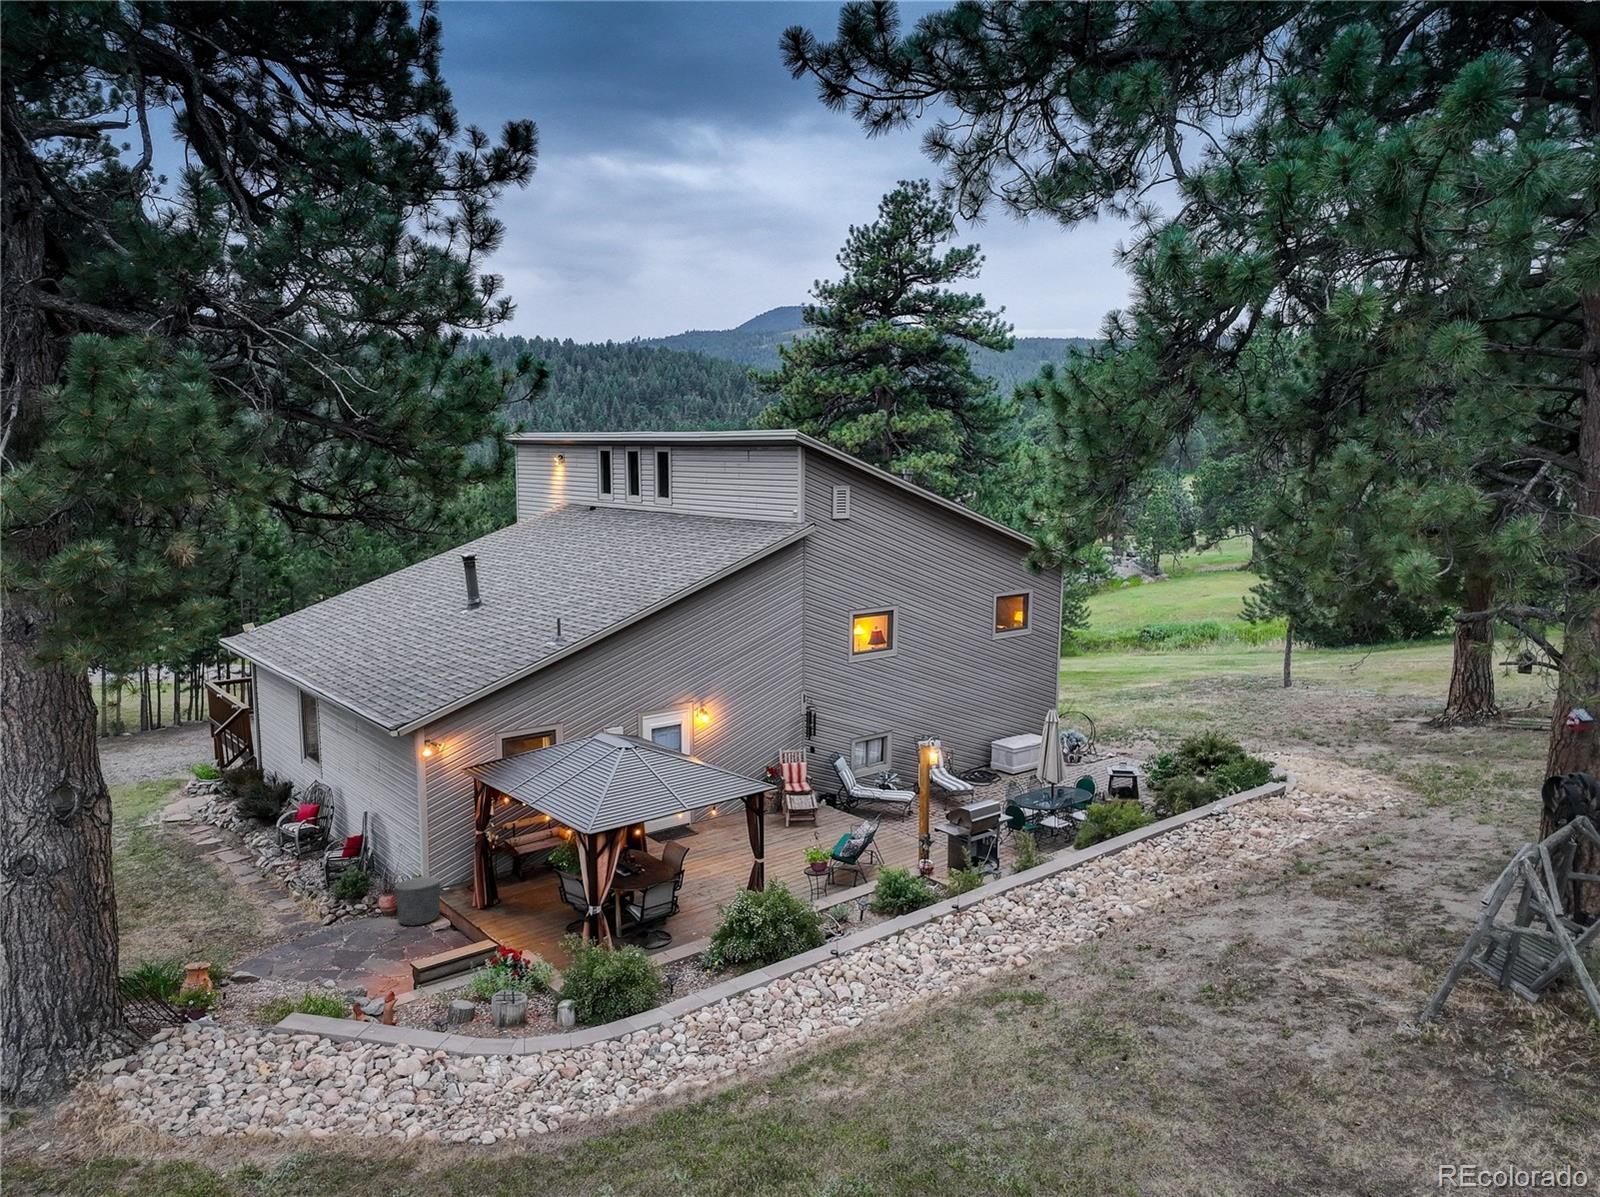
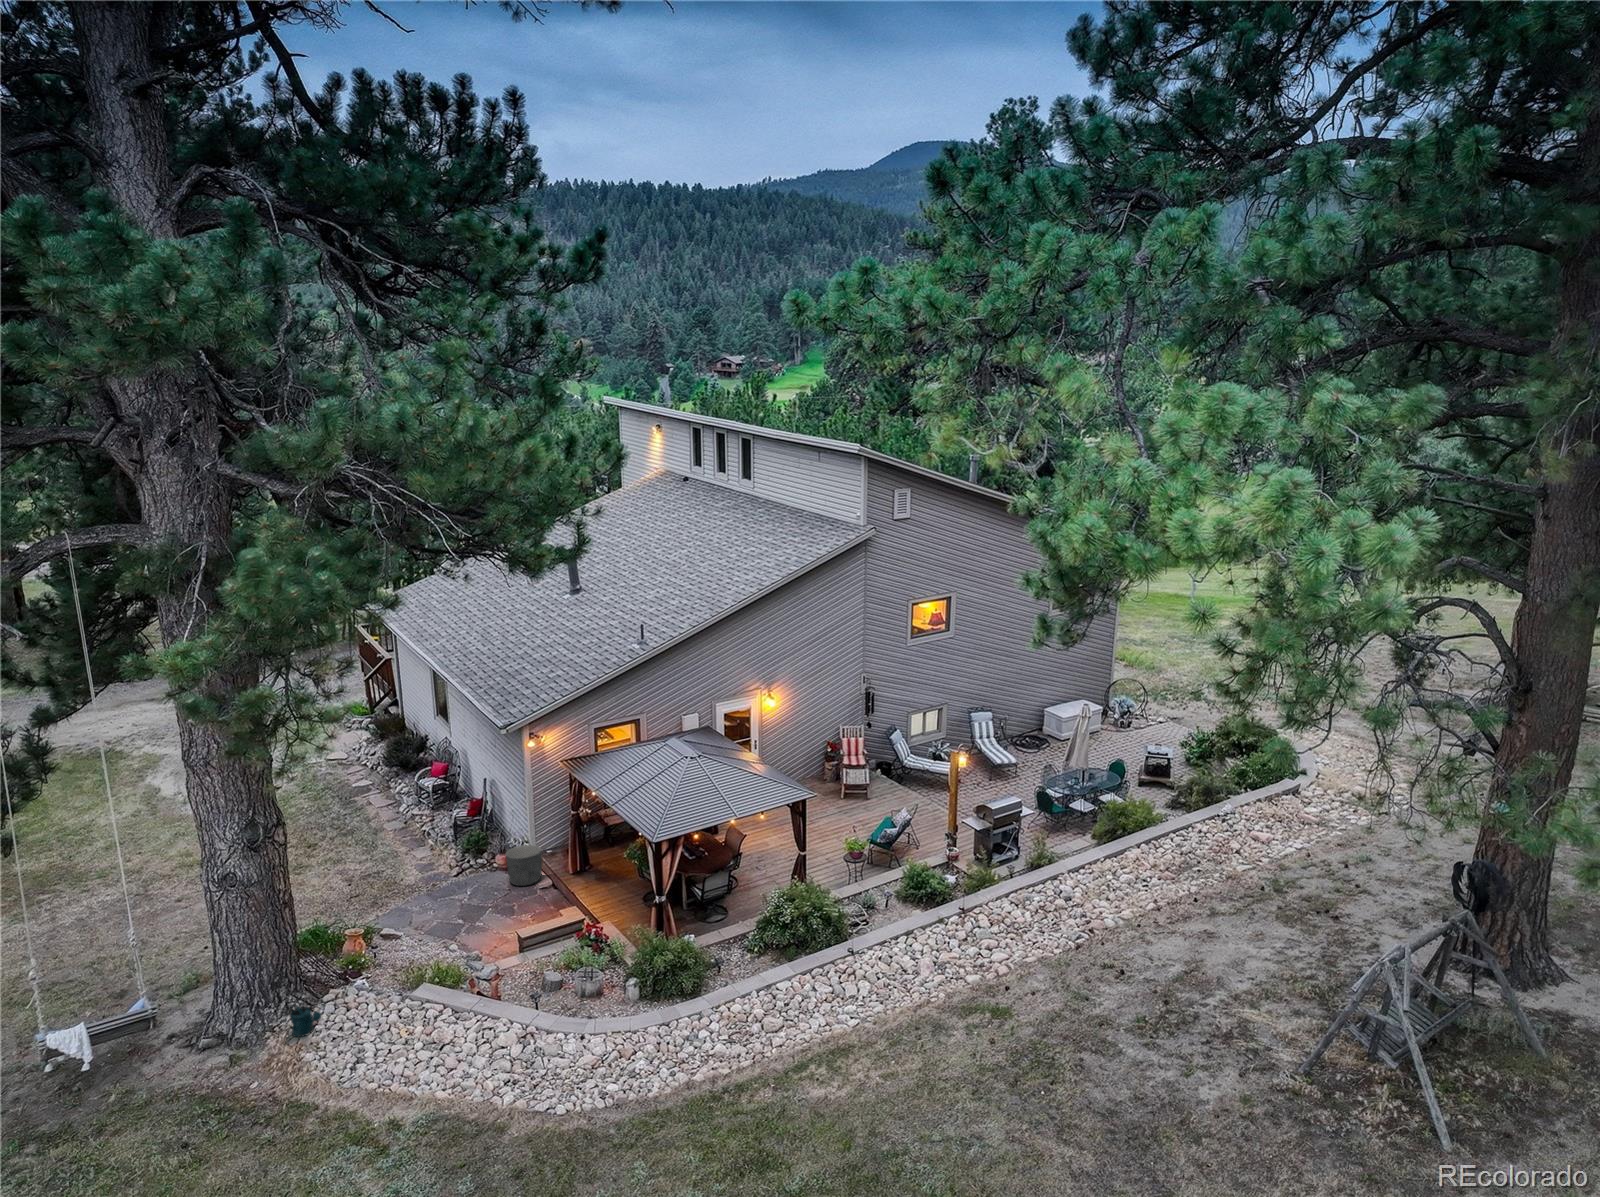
watering can: none [101,1042,146,1087] -> present [290,1004,321,1037]

